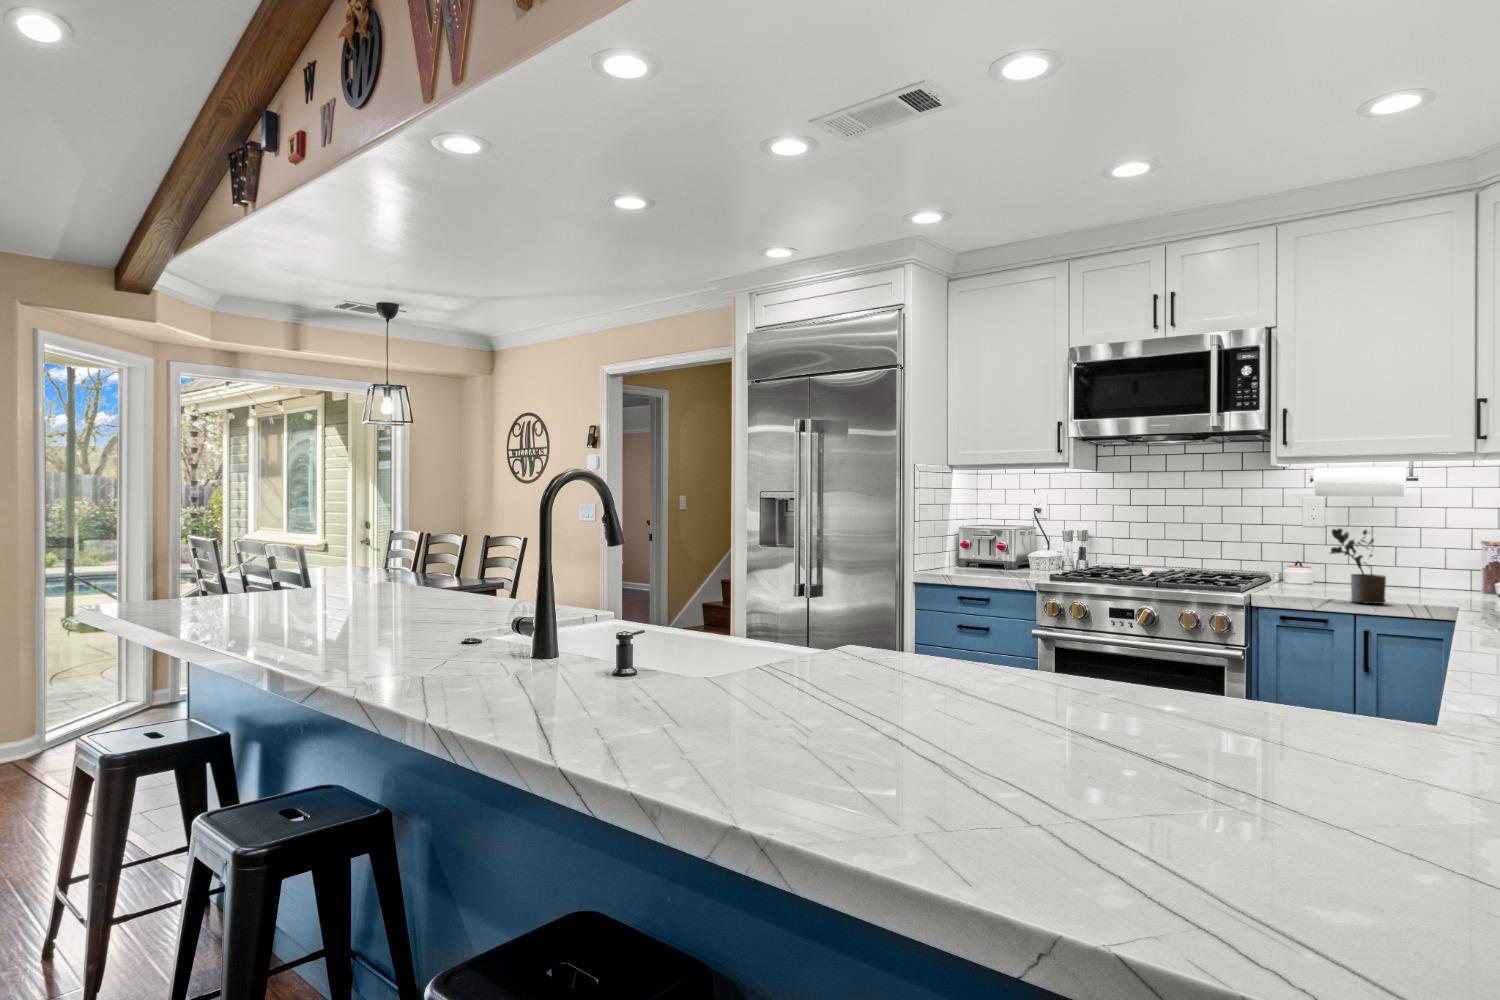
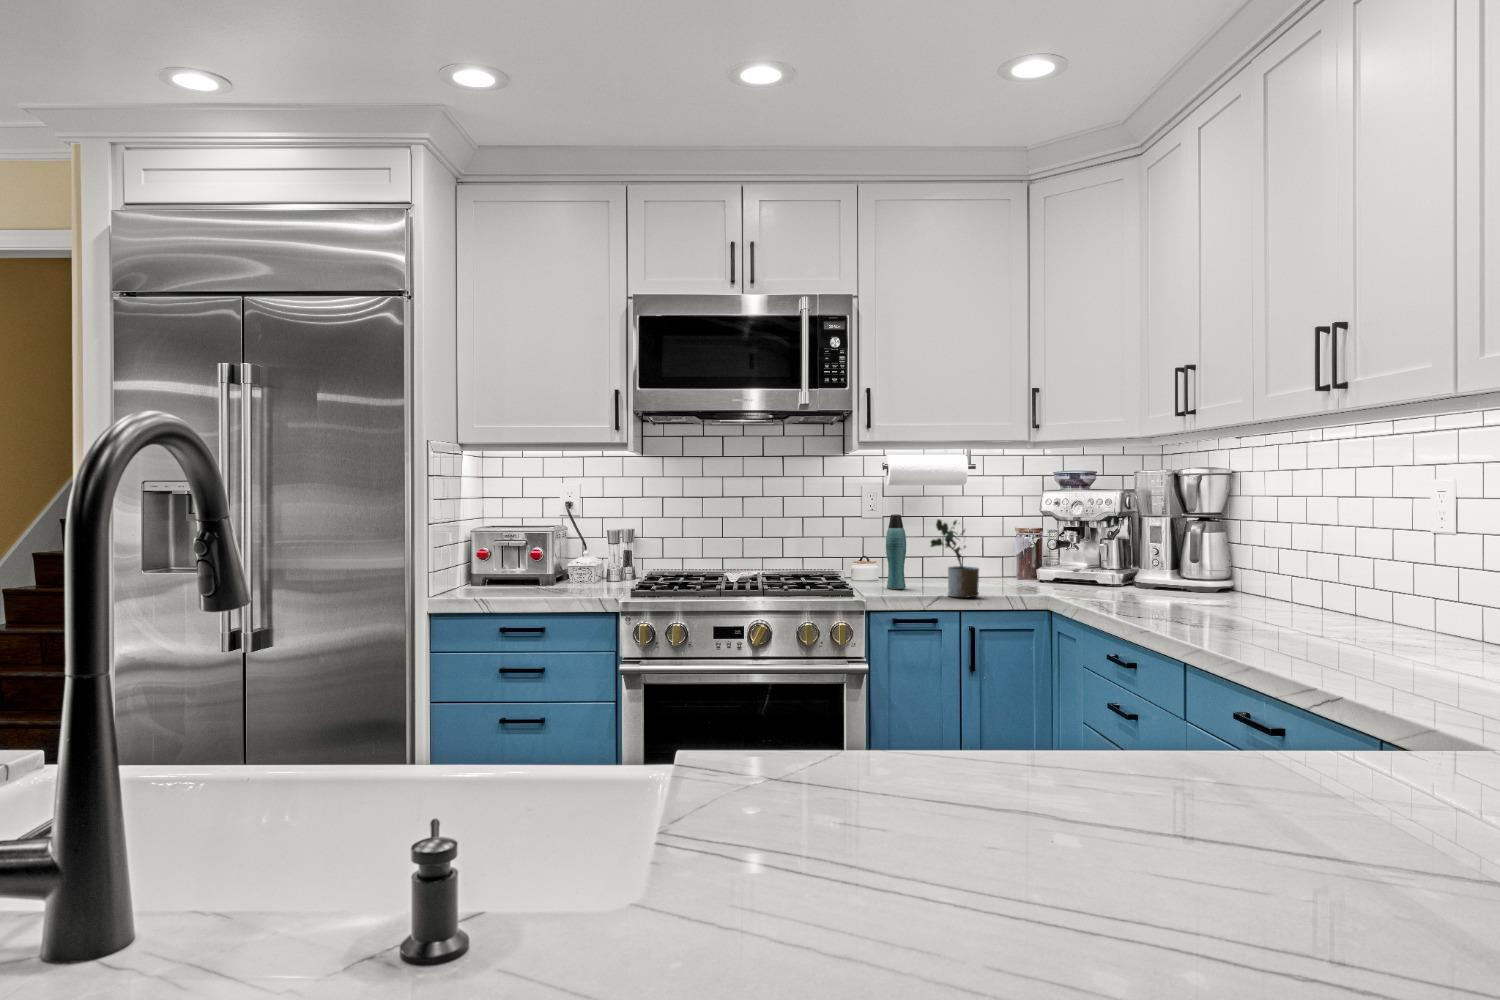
bottle: none [1299,523,1321,592] -> present [886,514,906,589]

